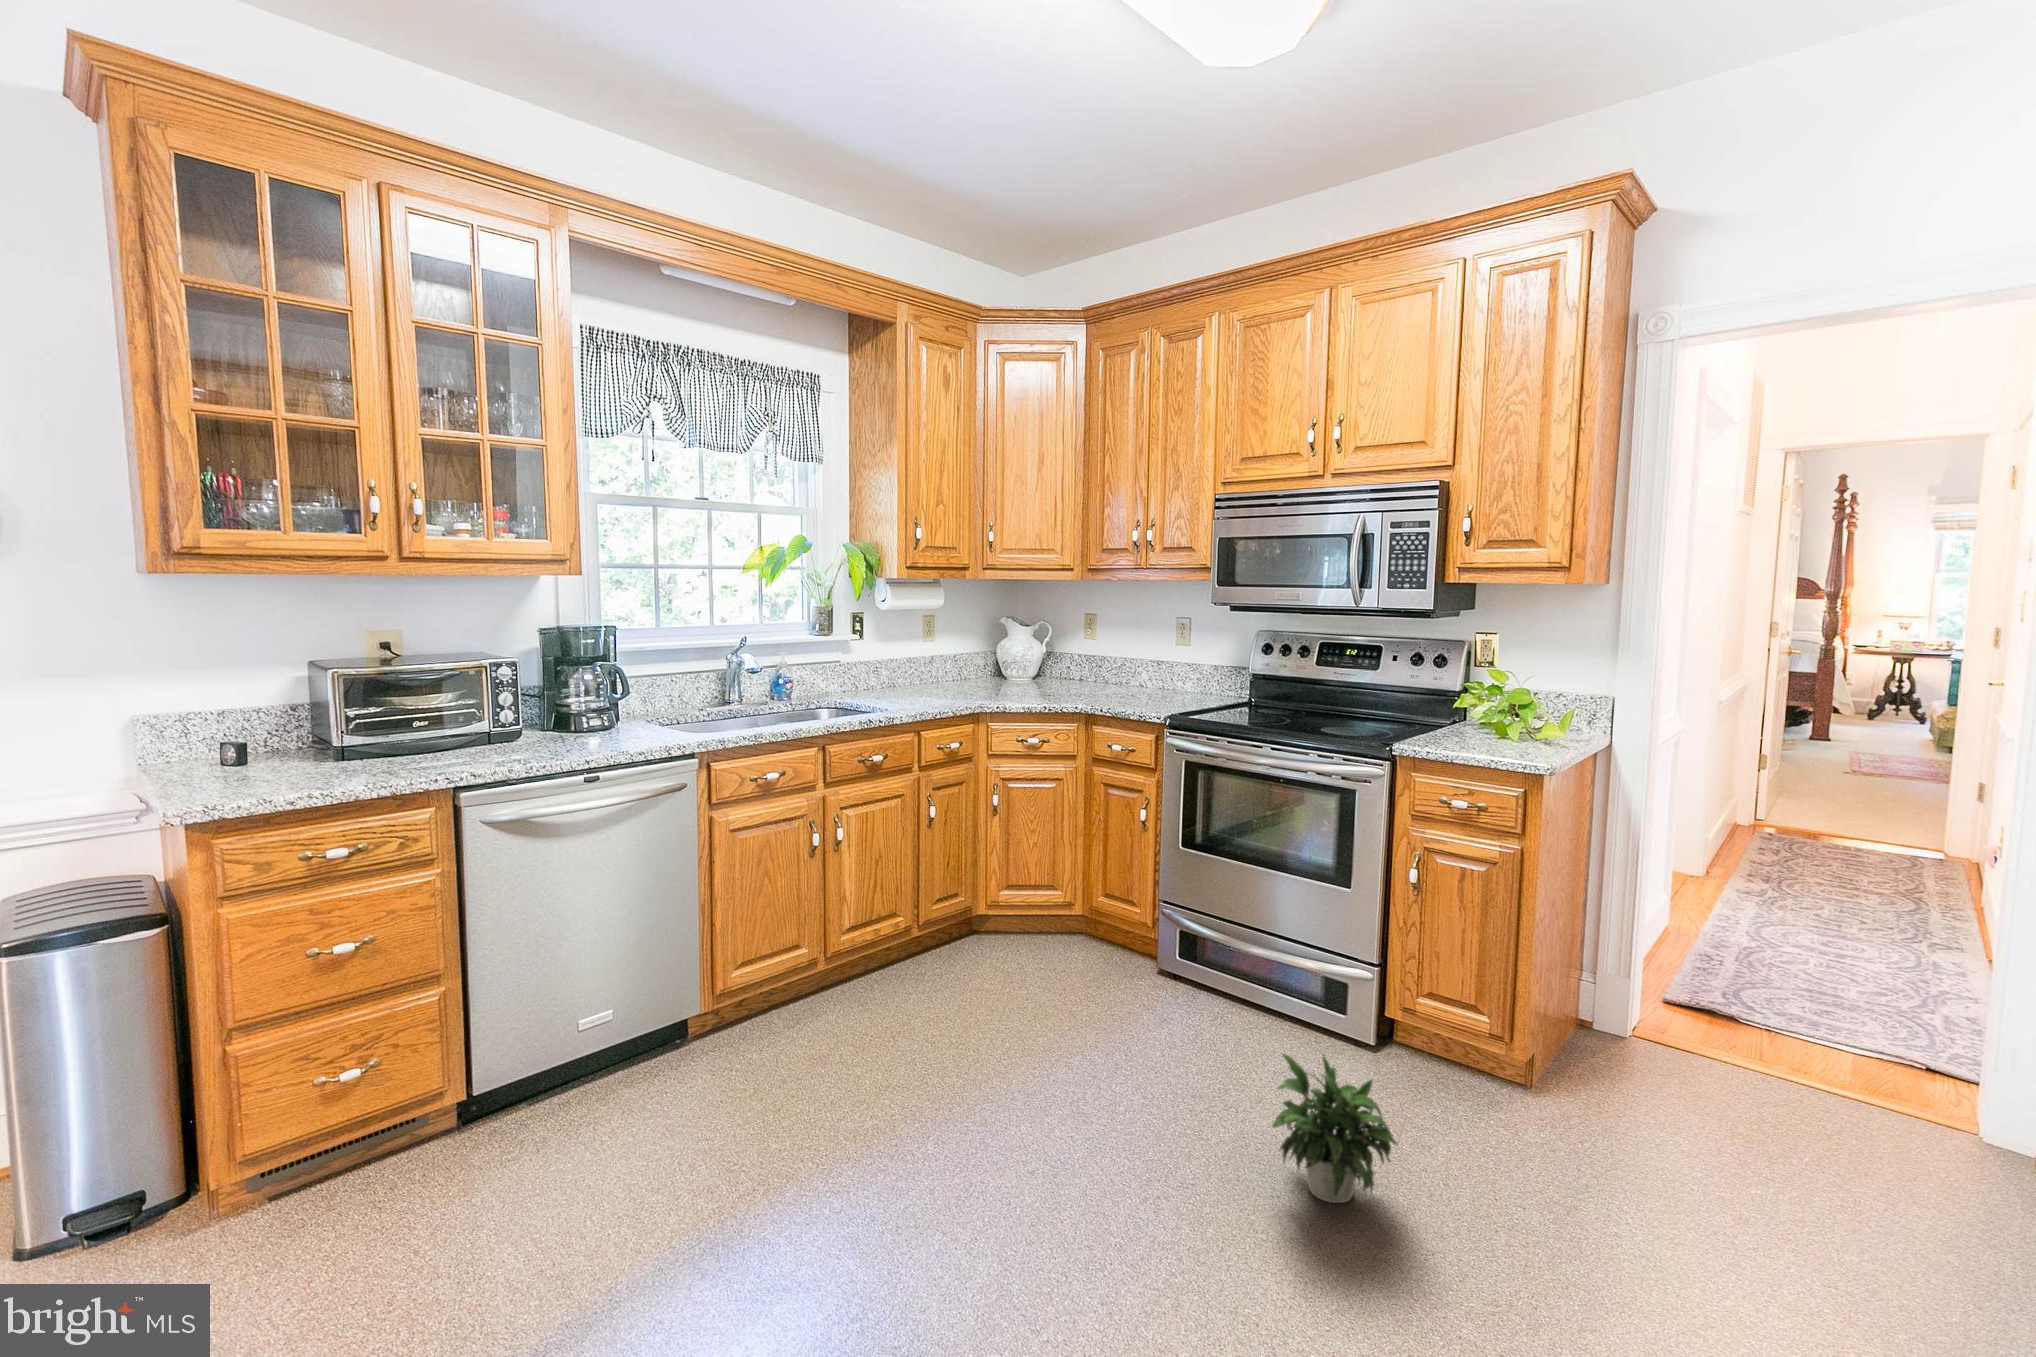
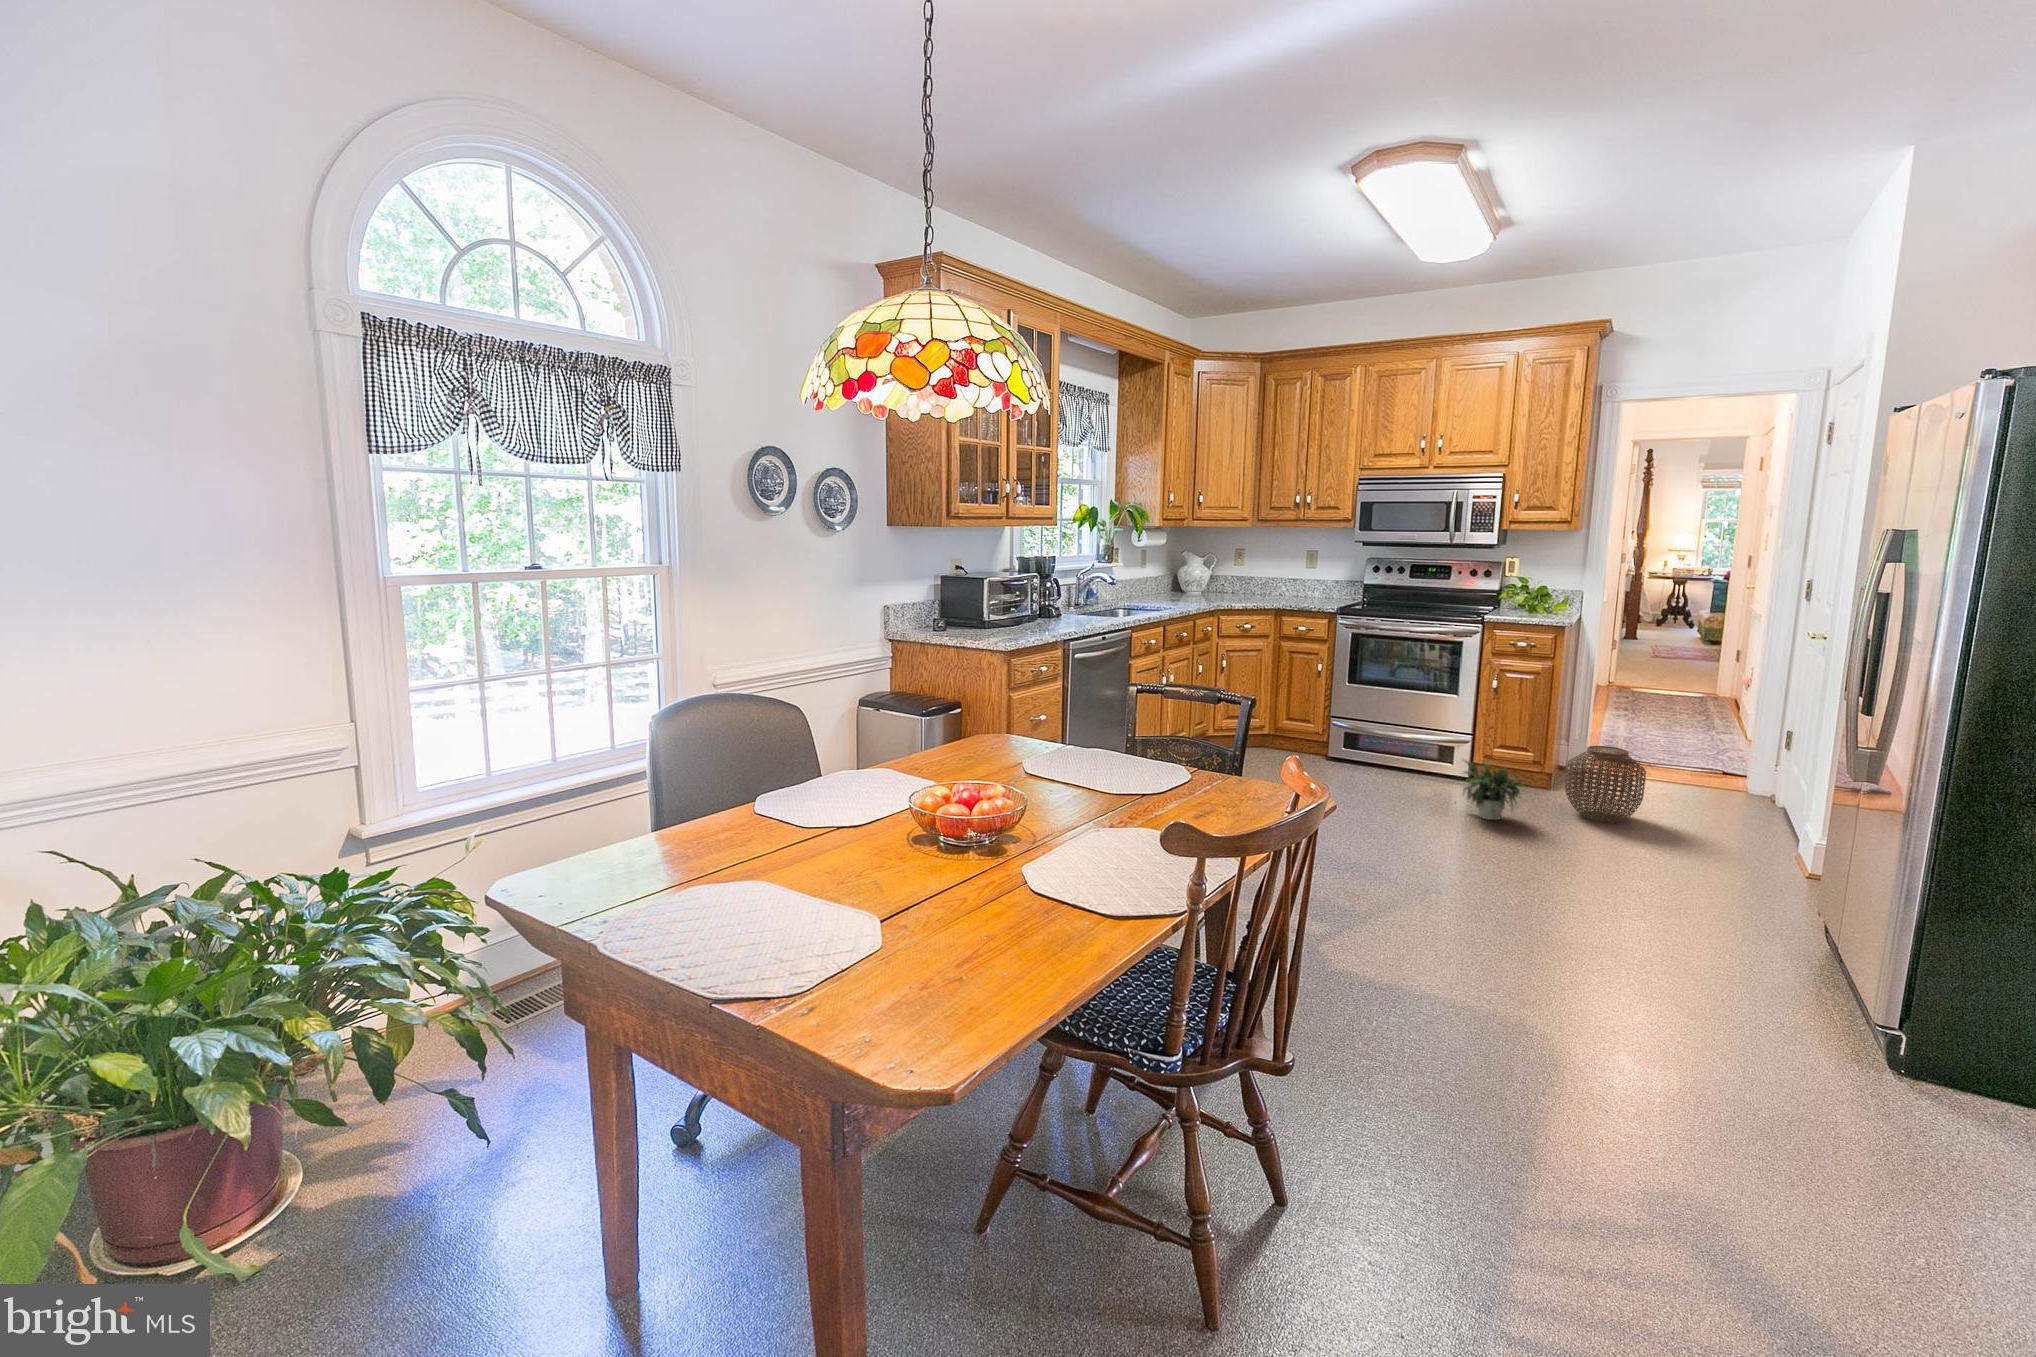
woven basket: none [1510,1049,1688,1243] -> present [1565,746,1646,823]

